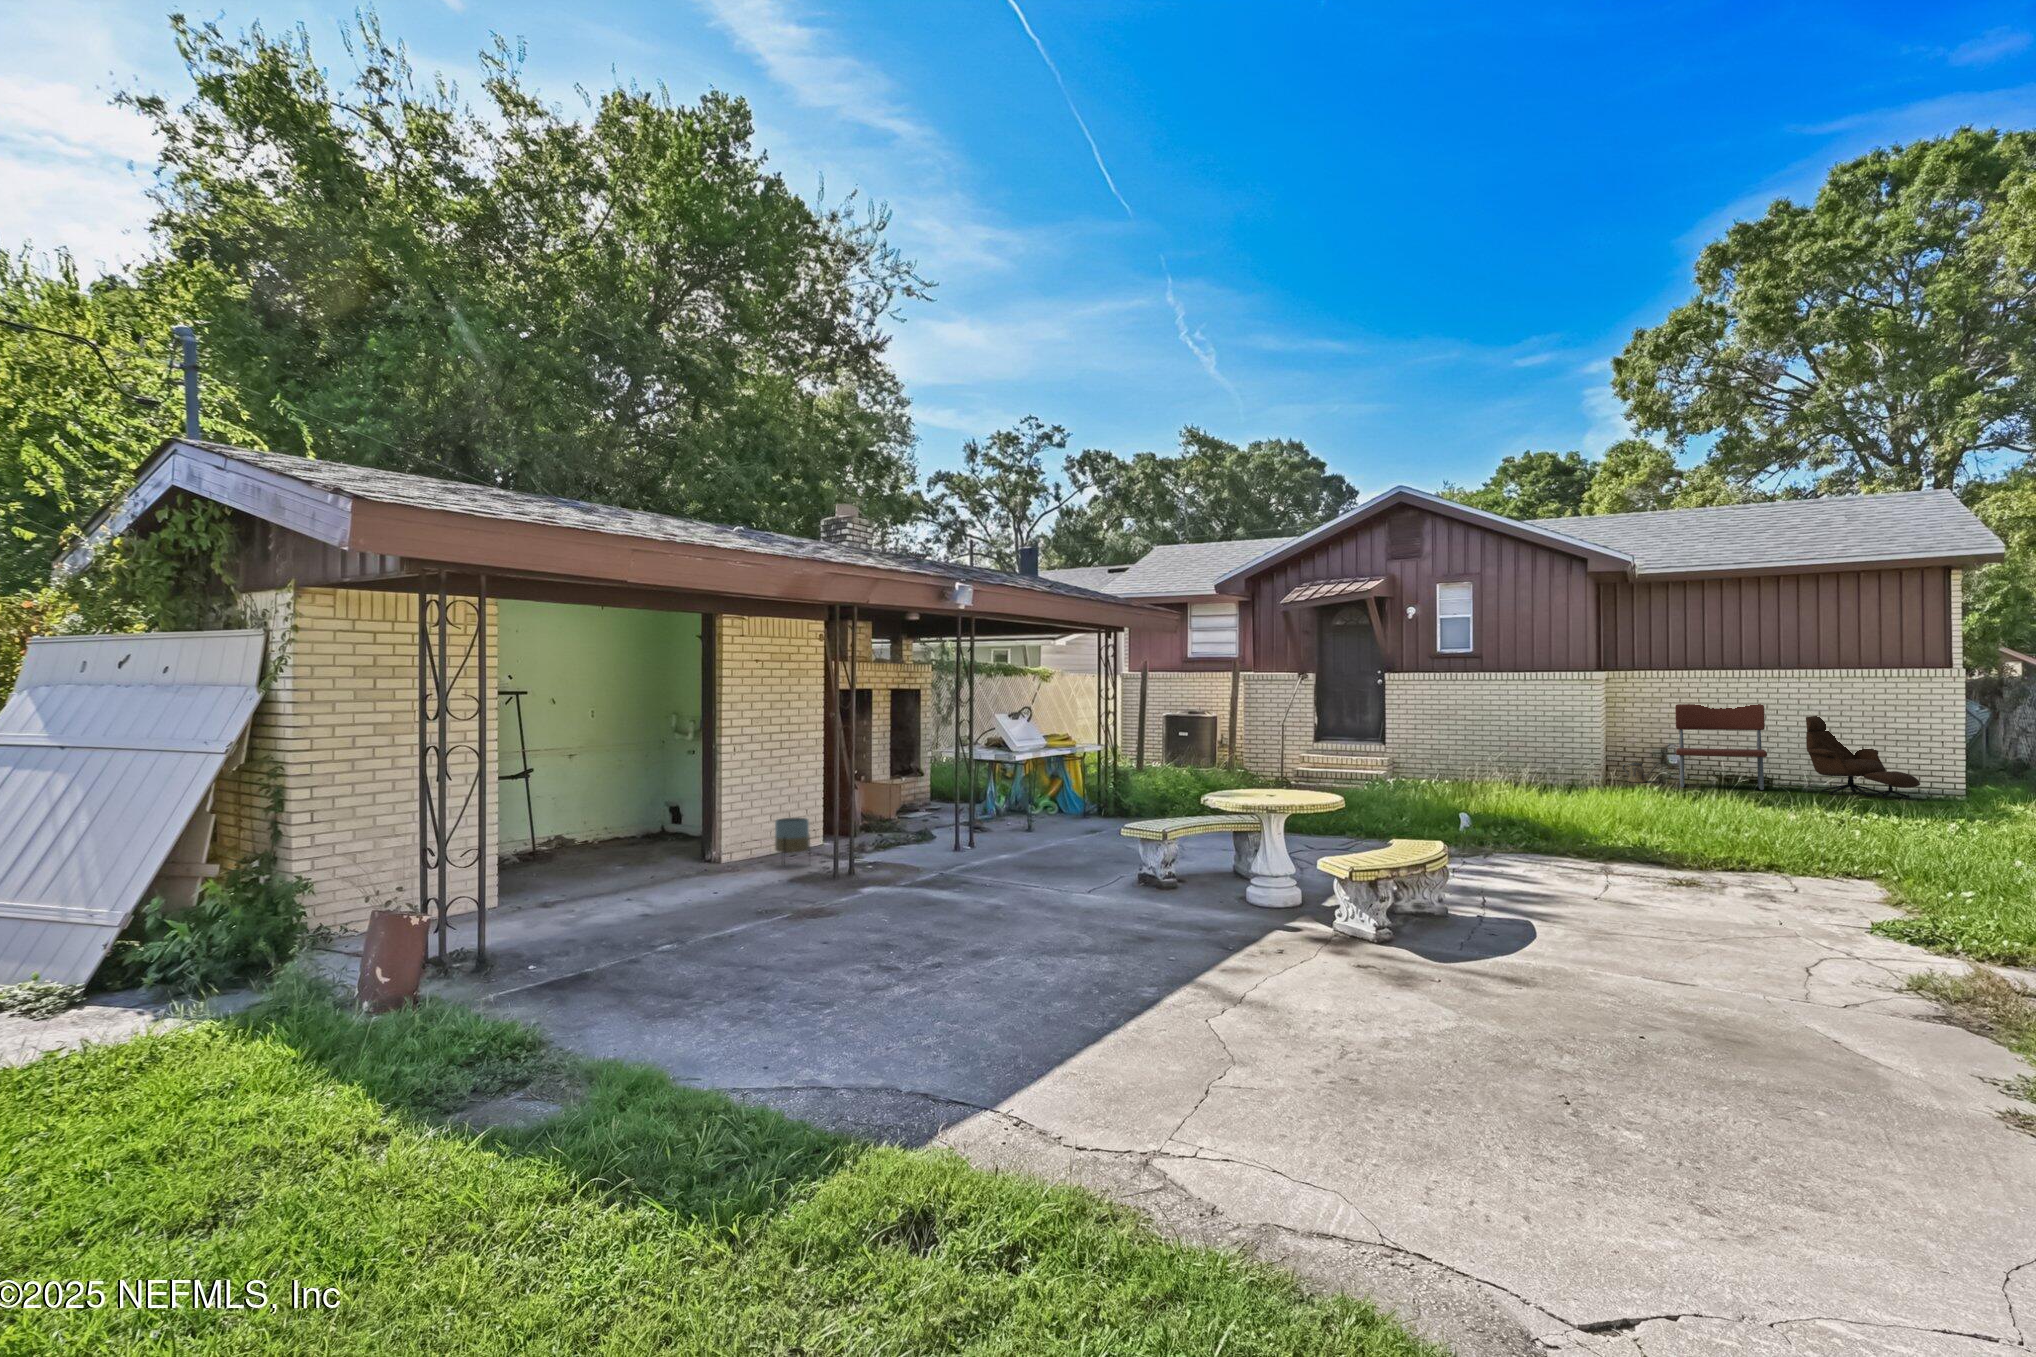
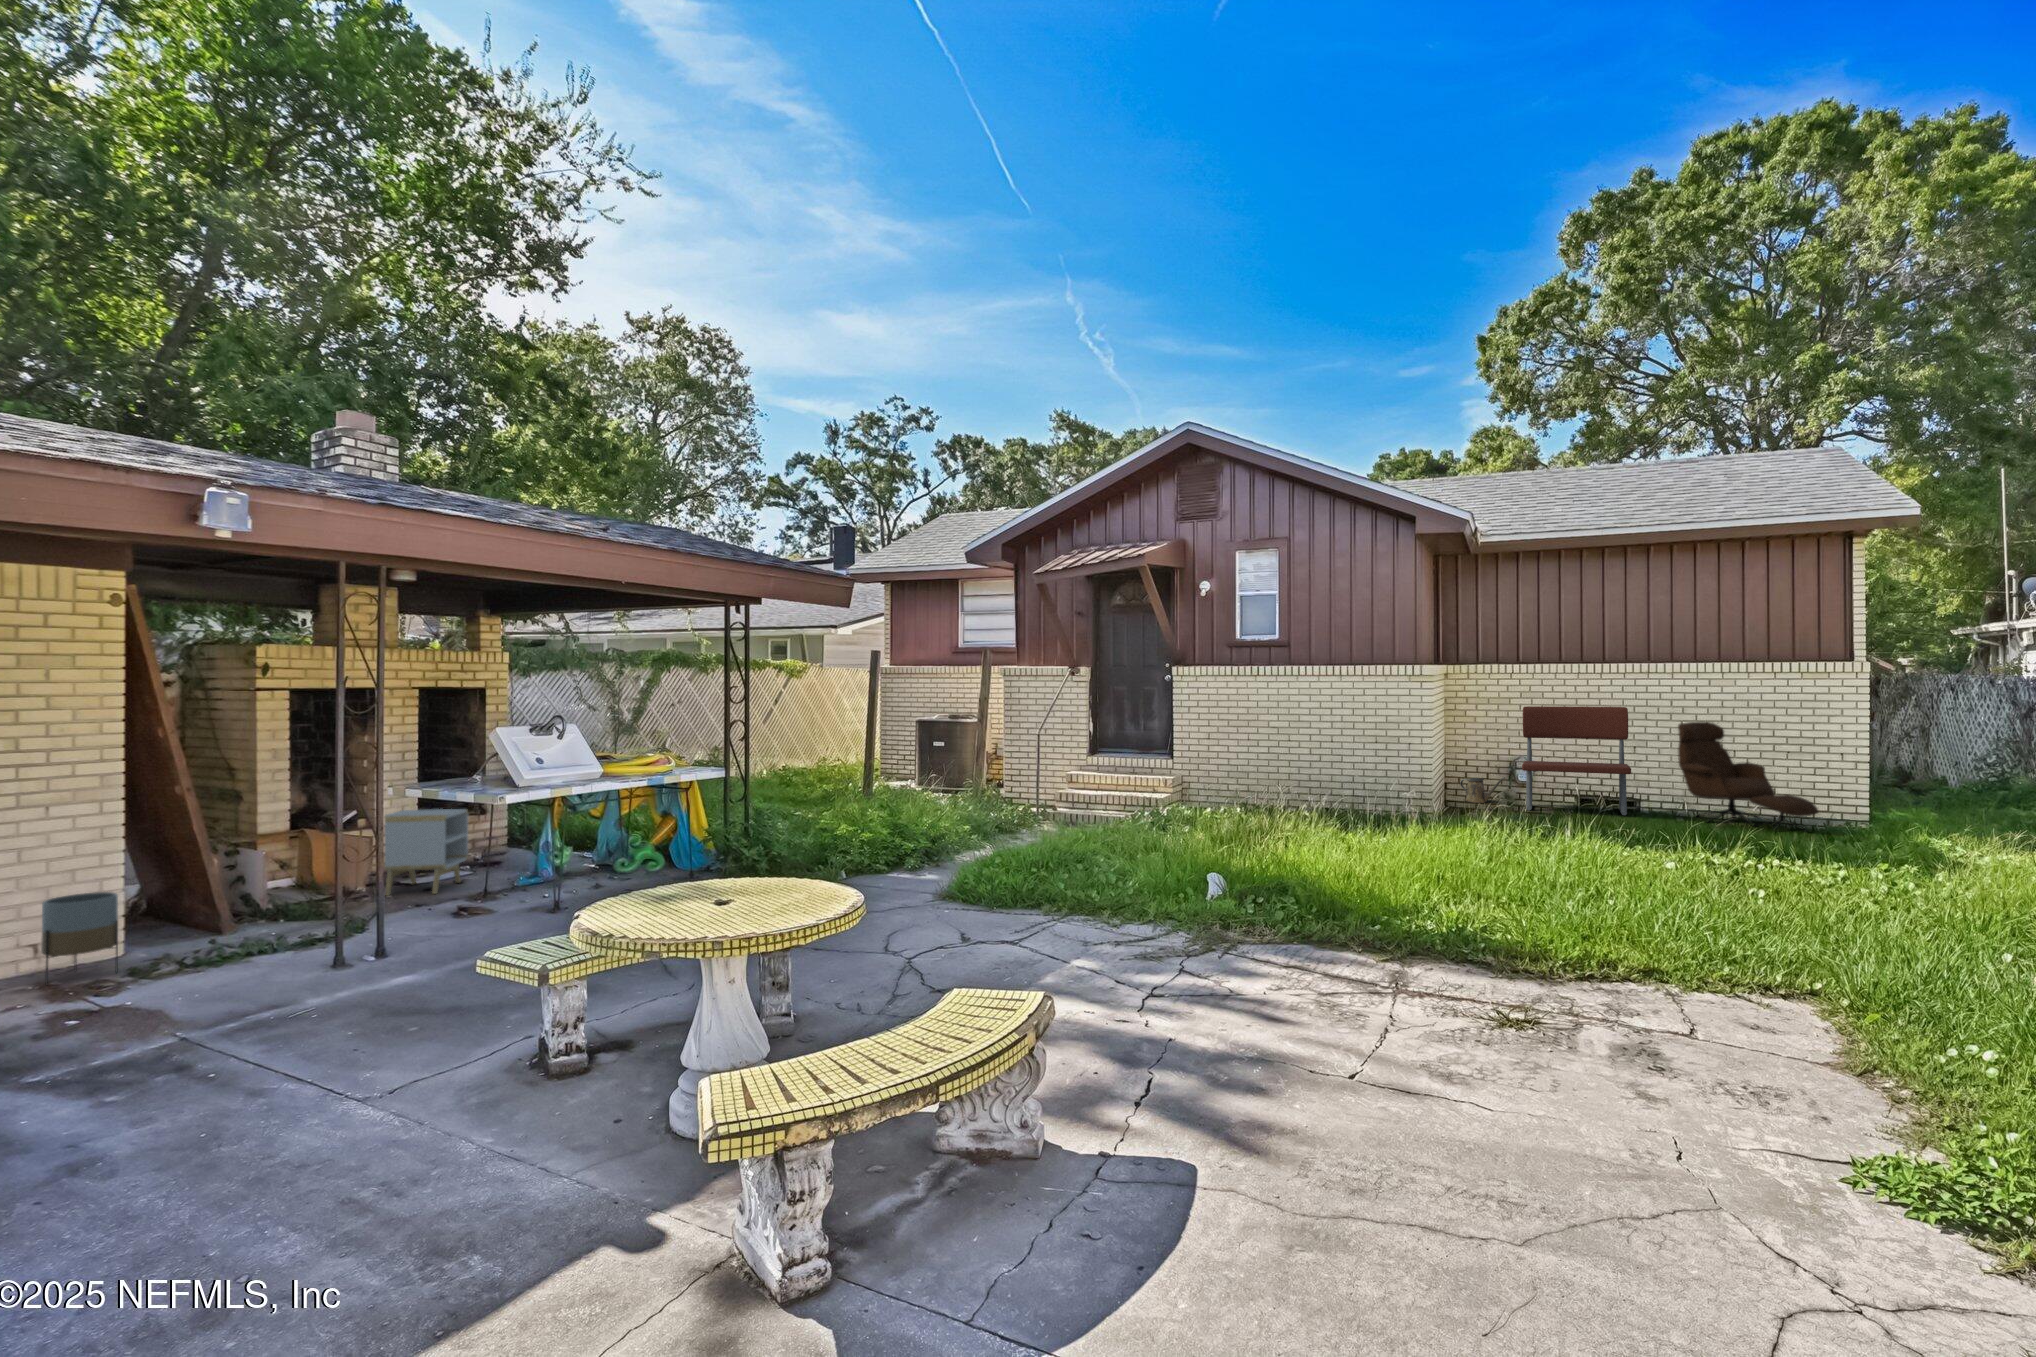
side table: none [869,779,913,836] -> present [385,809,468,895]

